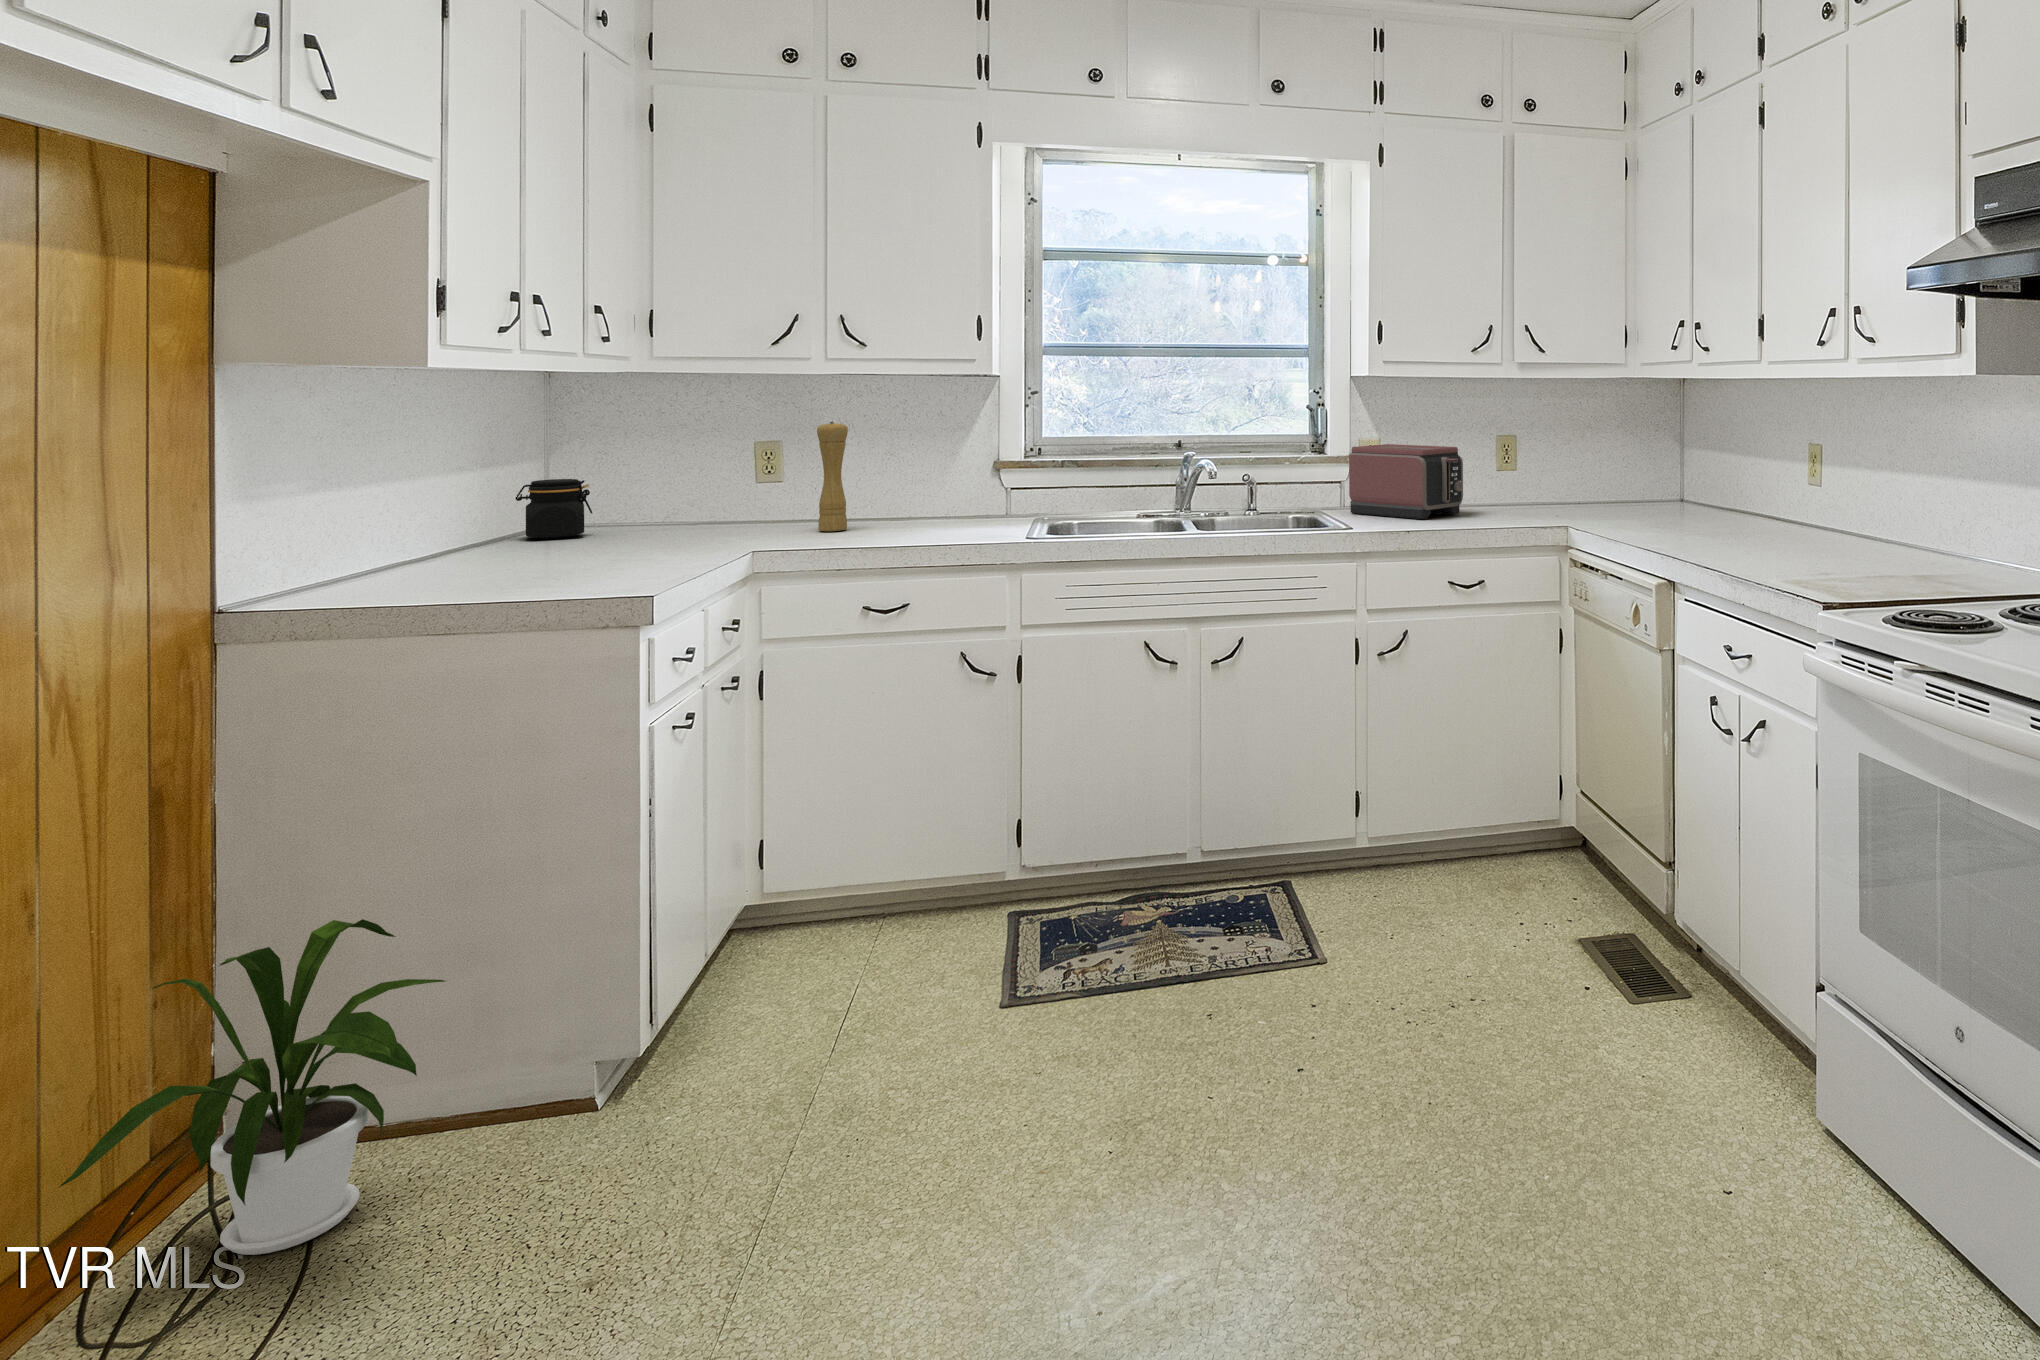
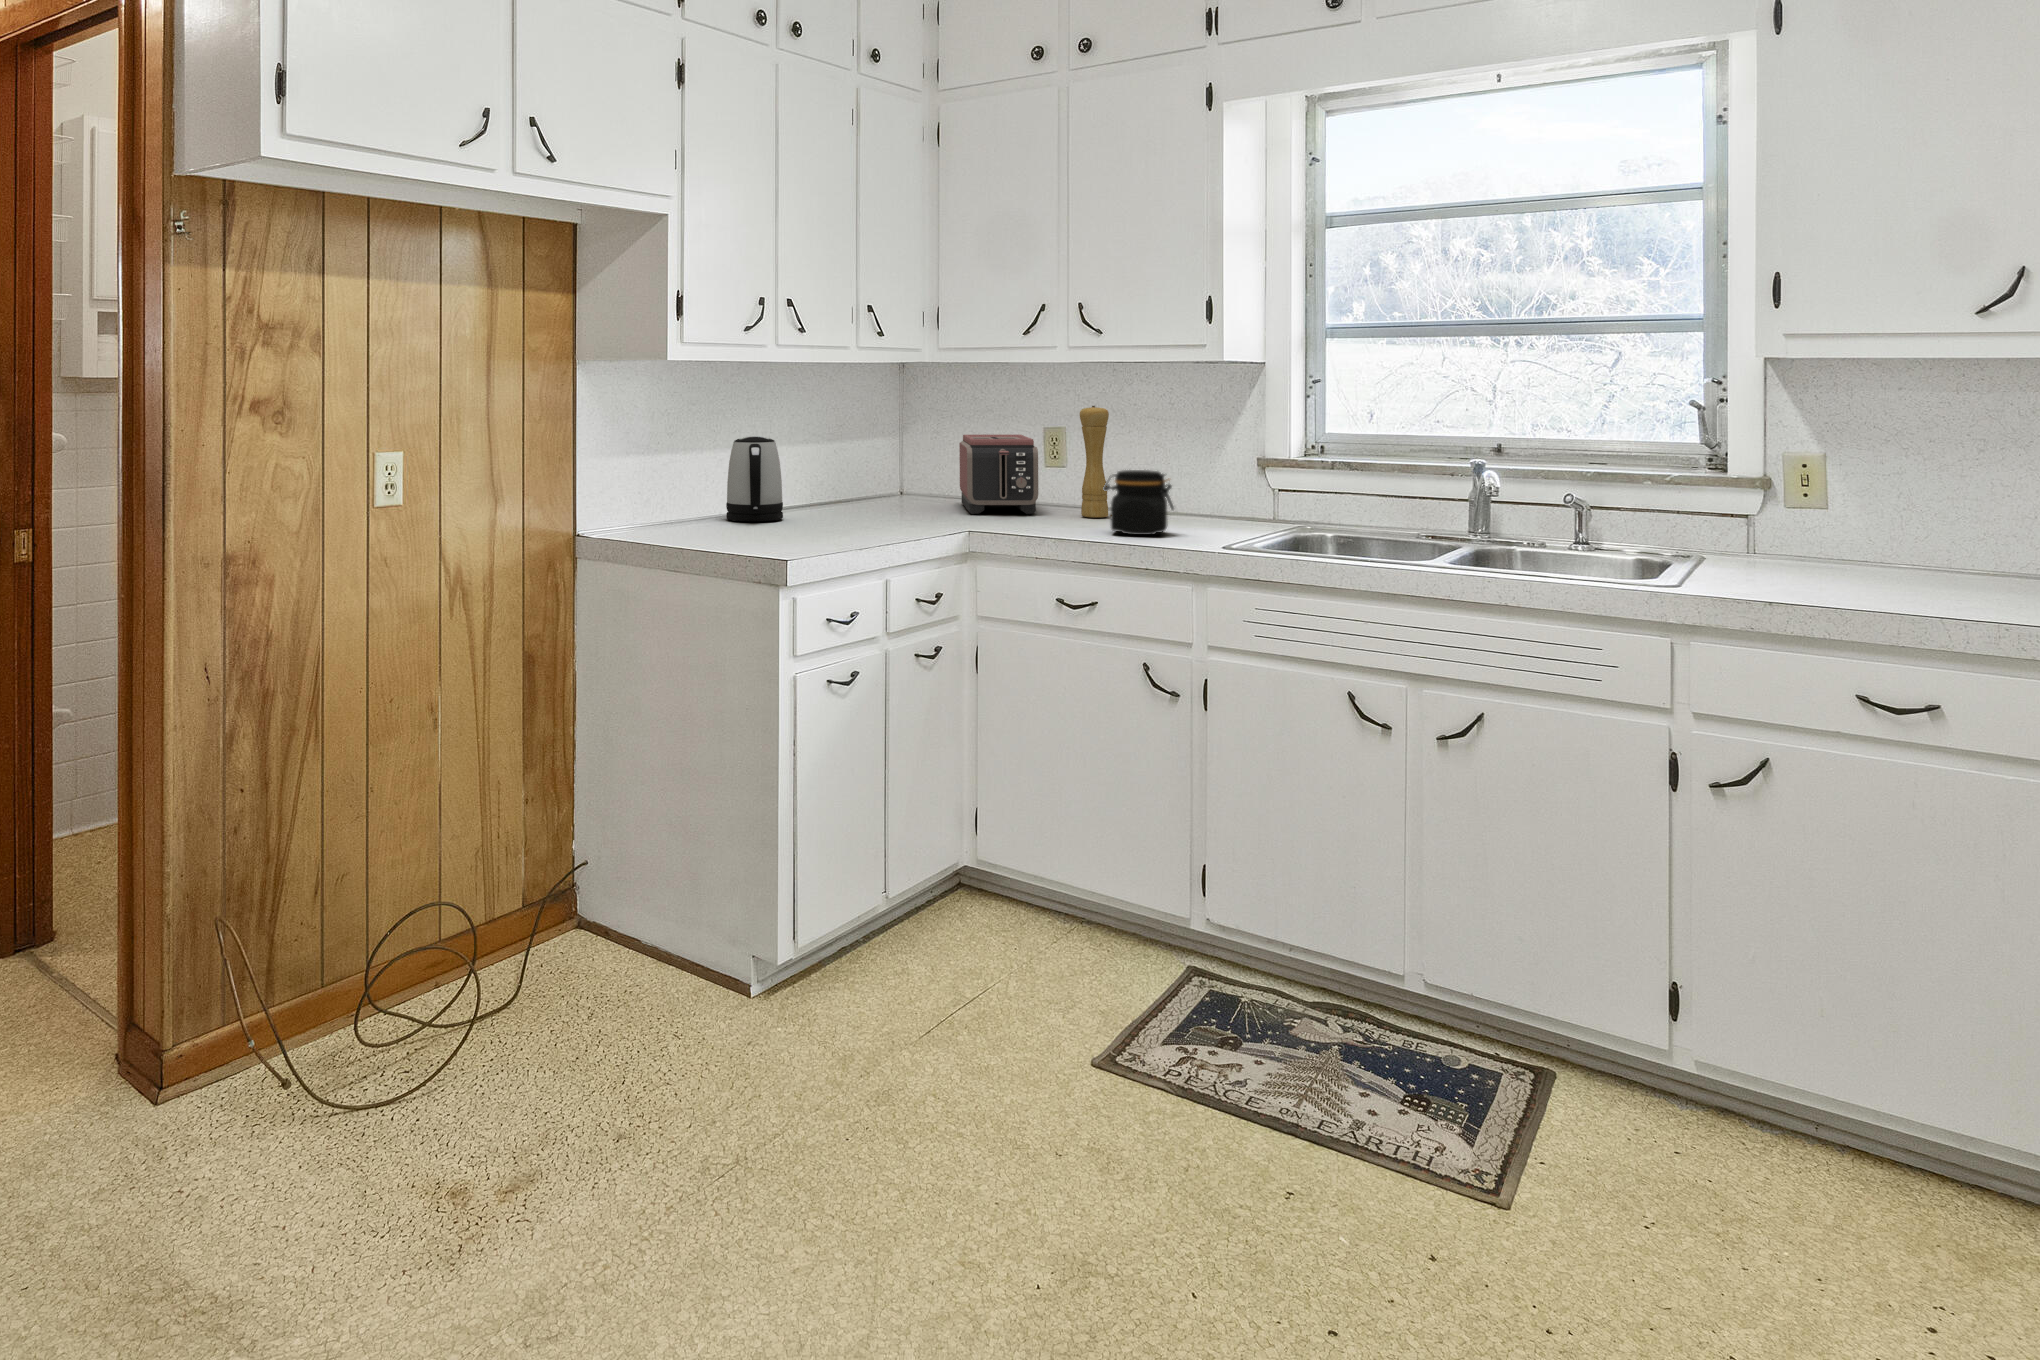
toaster: present [1349,444,1463,519] -> present [959,434,1038,514]
kettle: none [393,473,482,581] -> present [726,436,783,521]
jar: present [516,479,592,539] -> present [1103,470,1174,535]
house plant: present [59,919,445,1255] -> none [429,769,645,1002]

